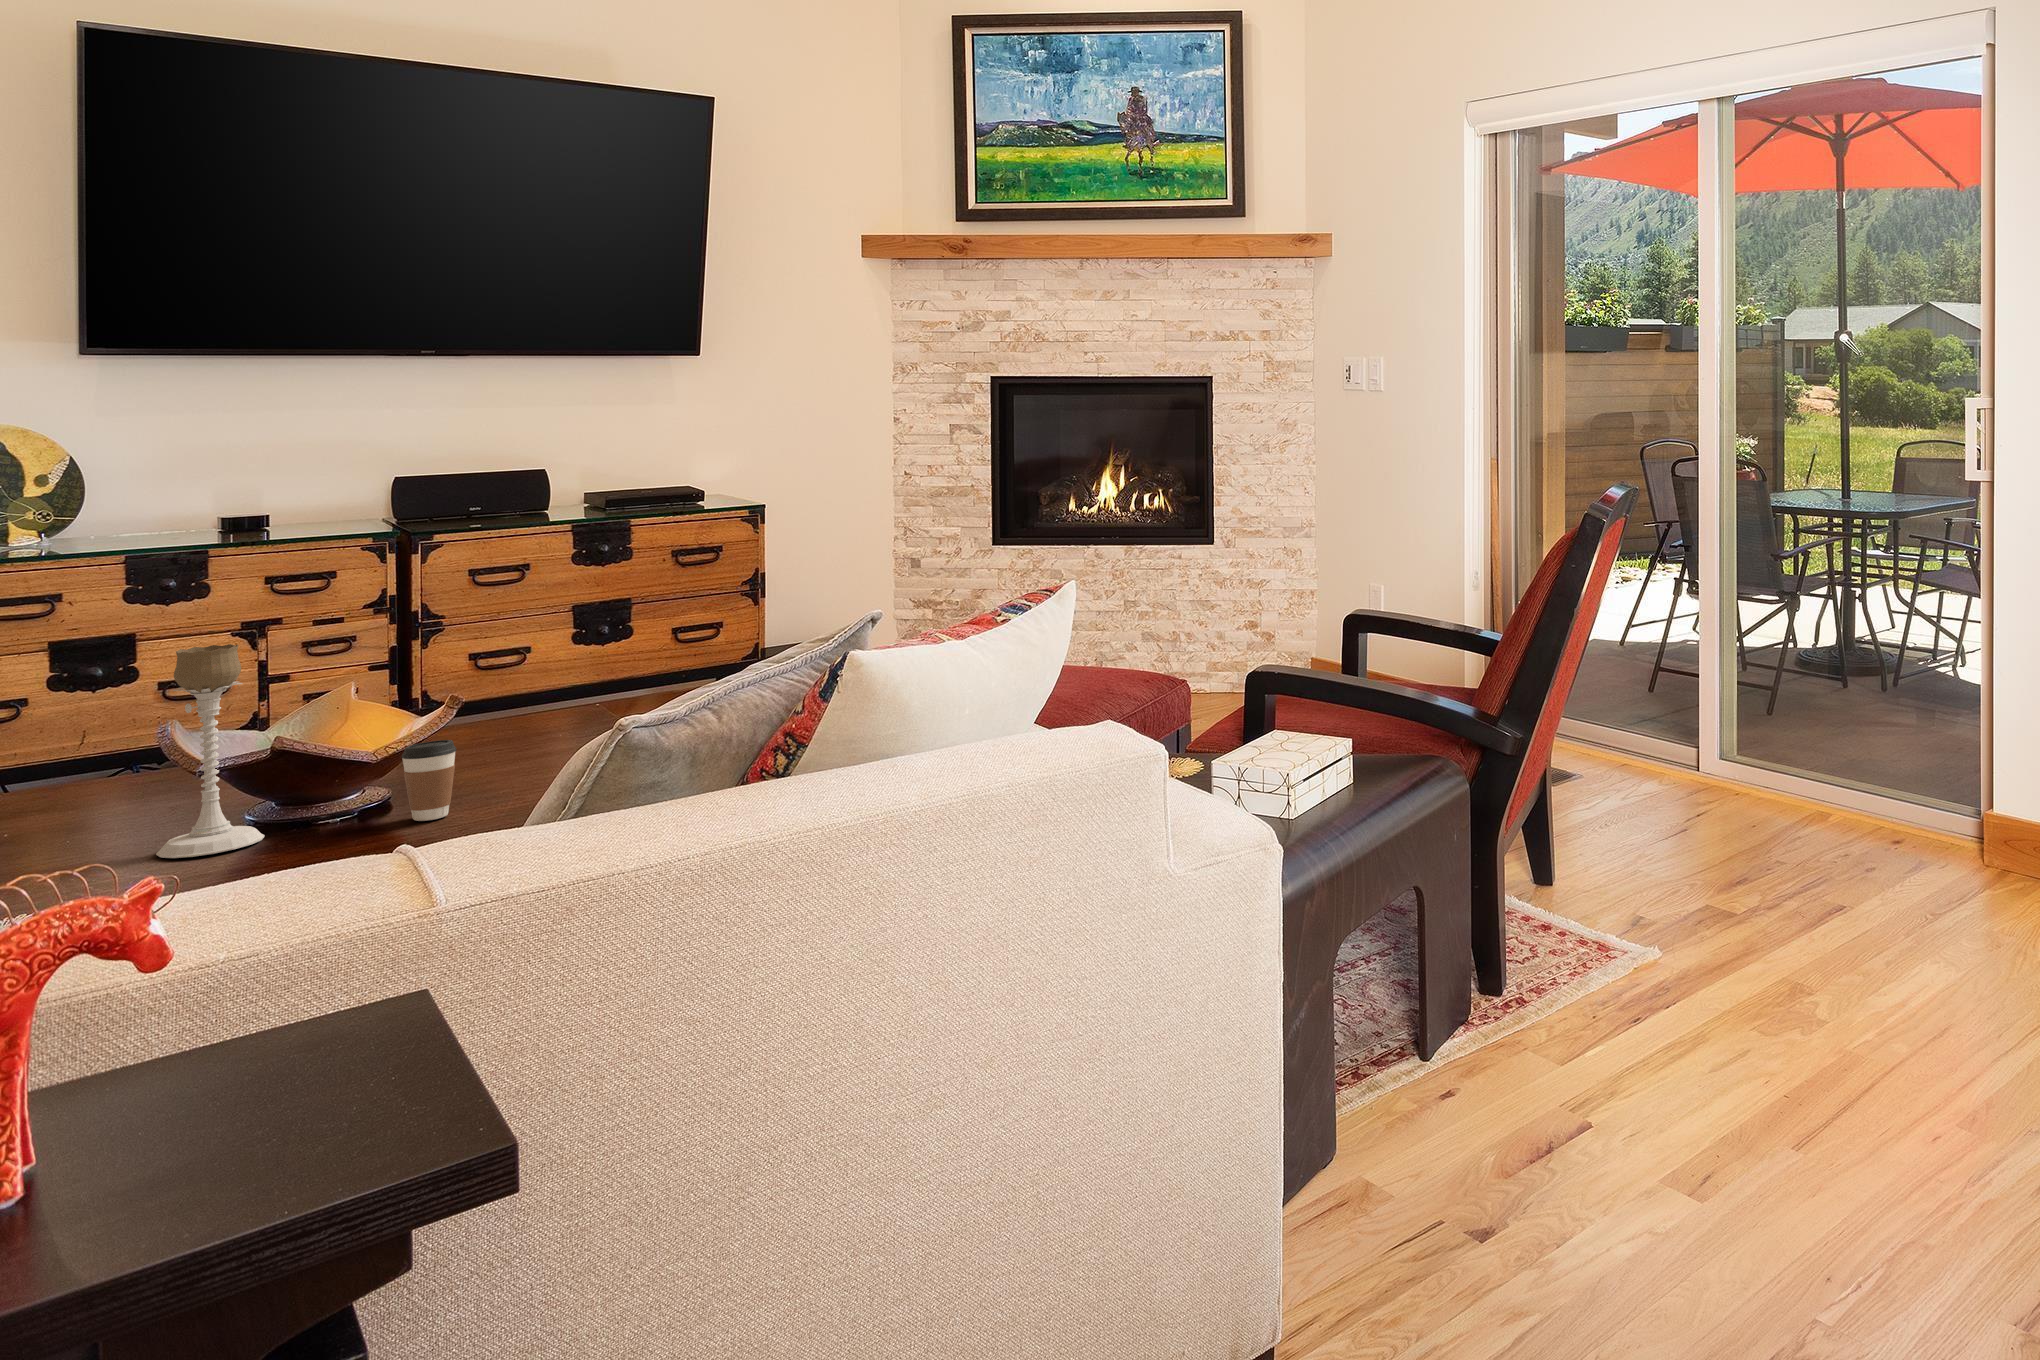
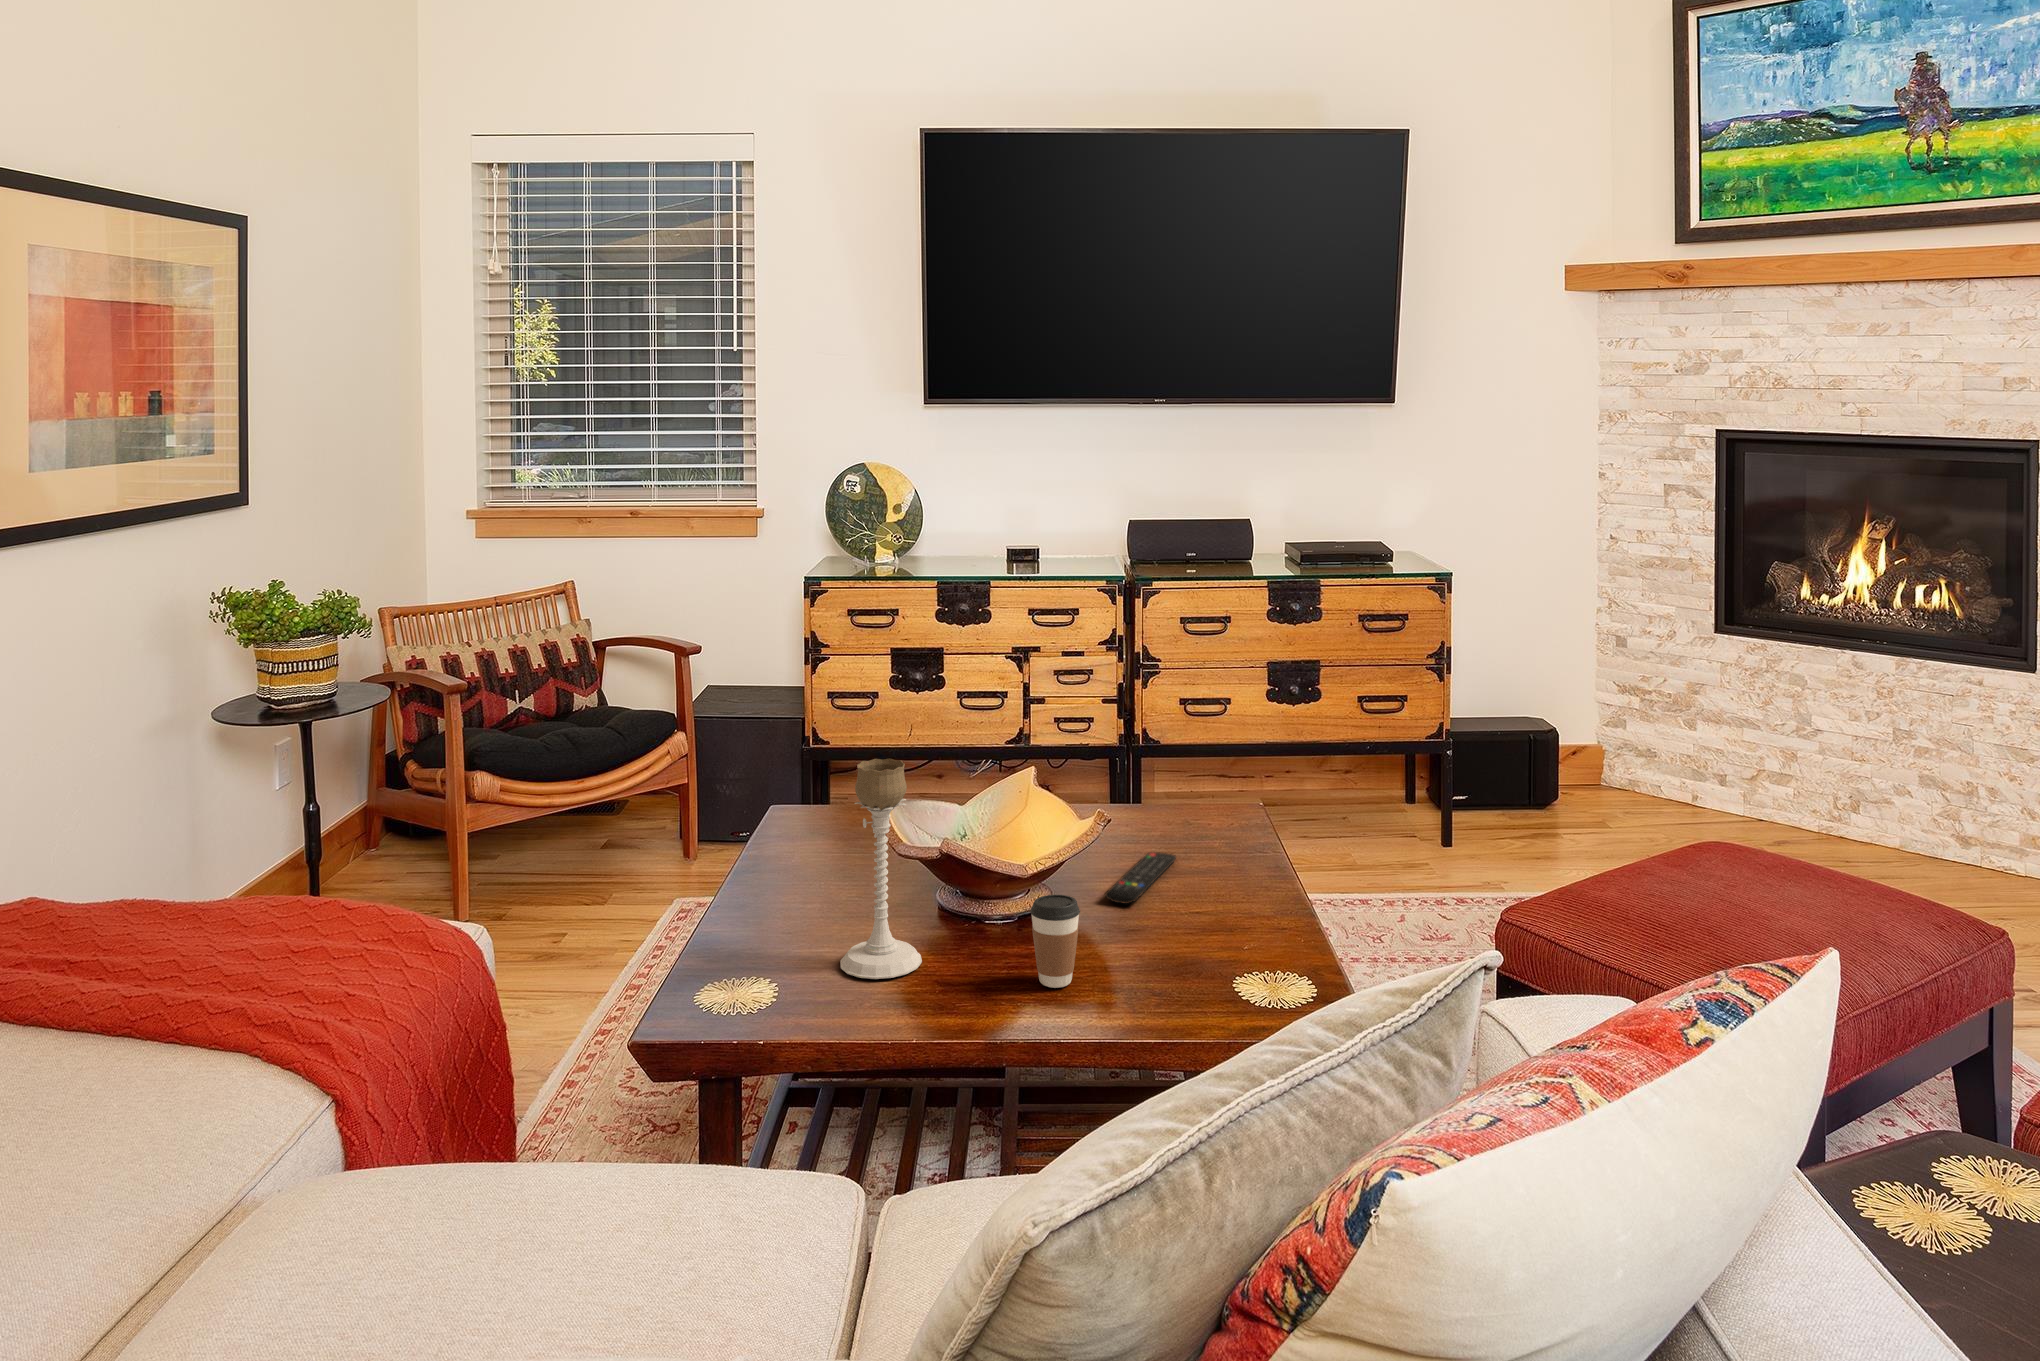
remote control: none [459,735,524,770] -> present [1105,852,1176,904]

